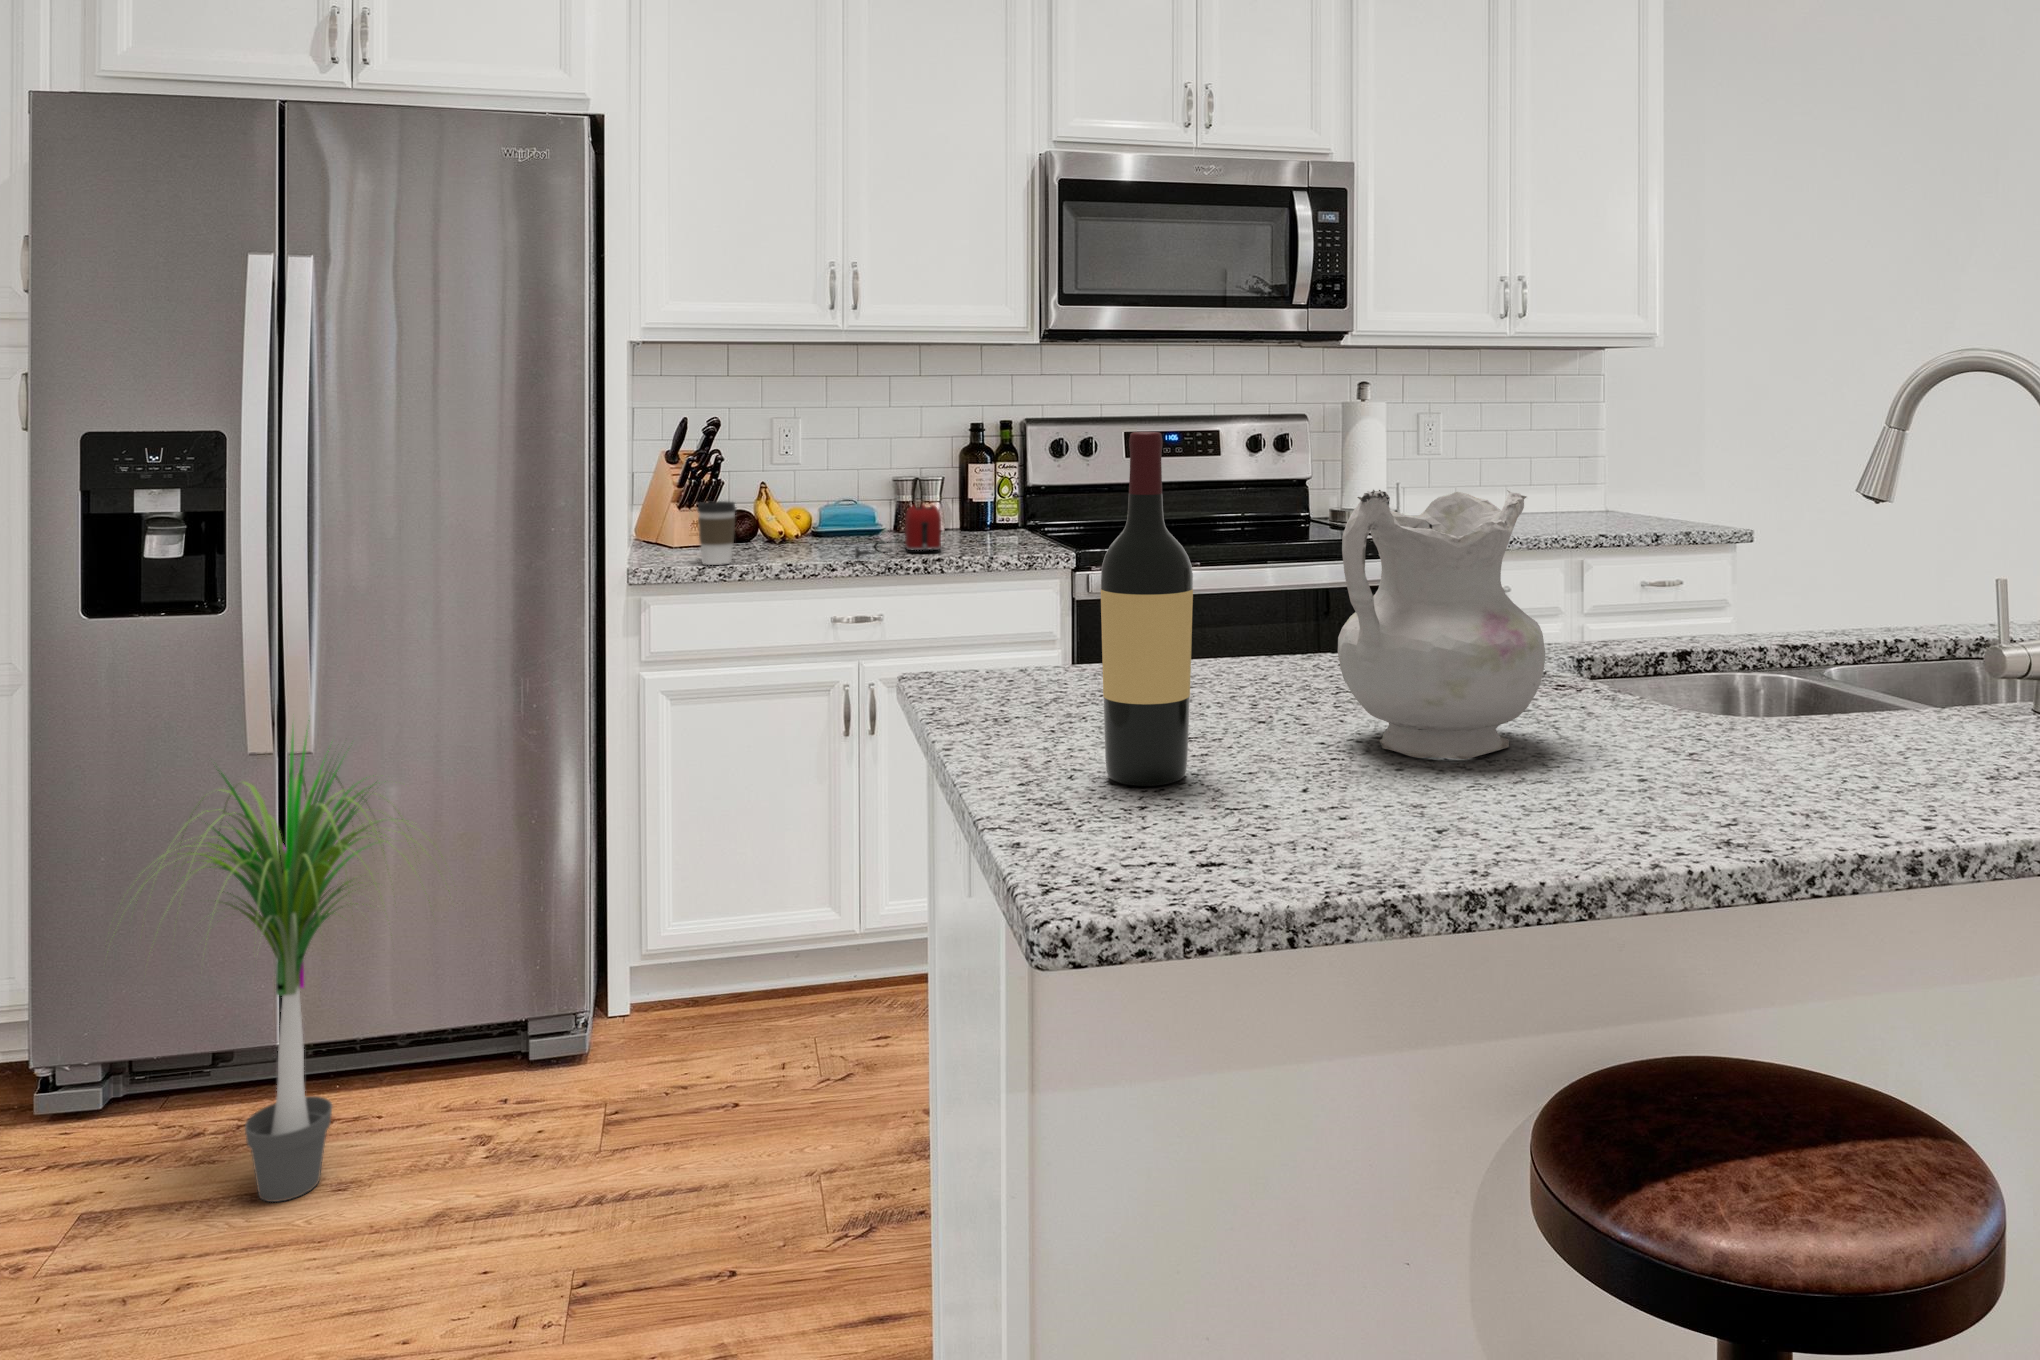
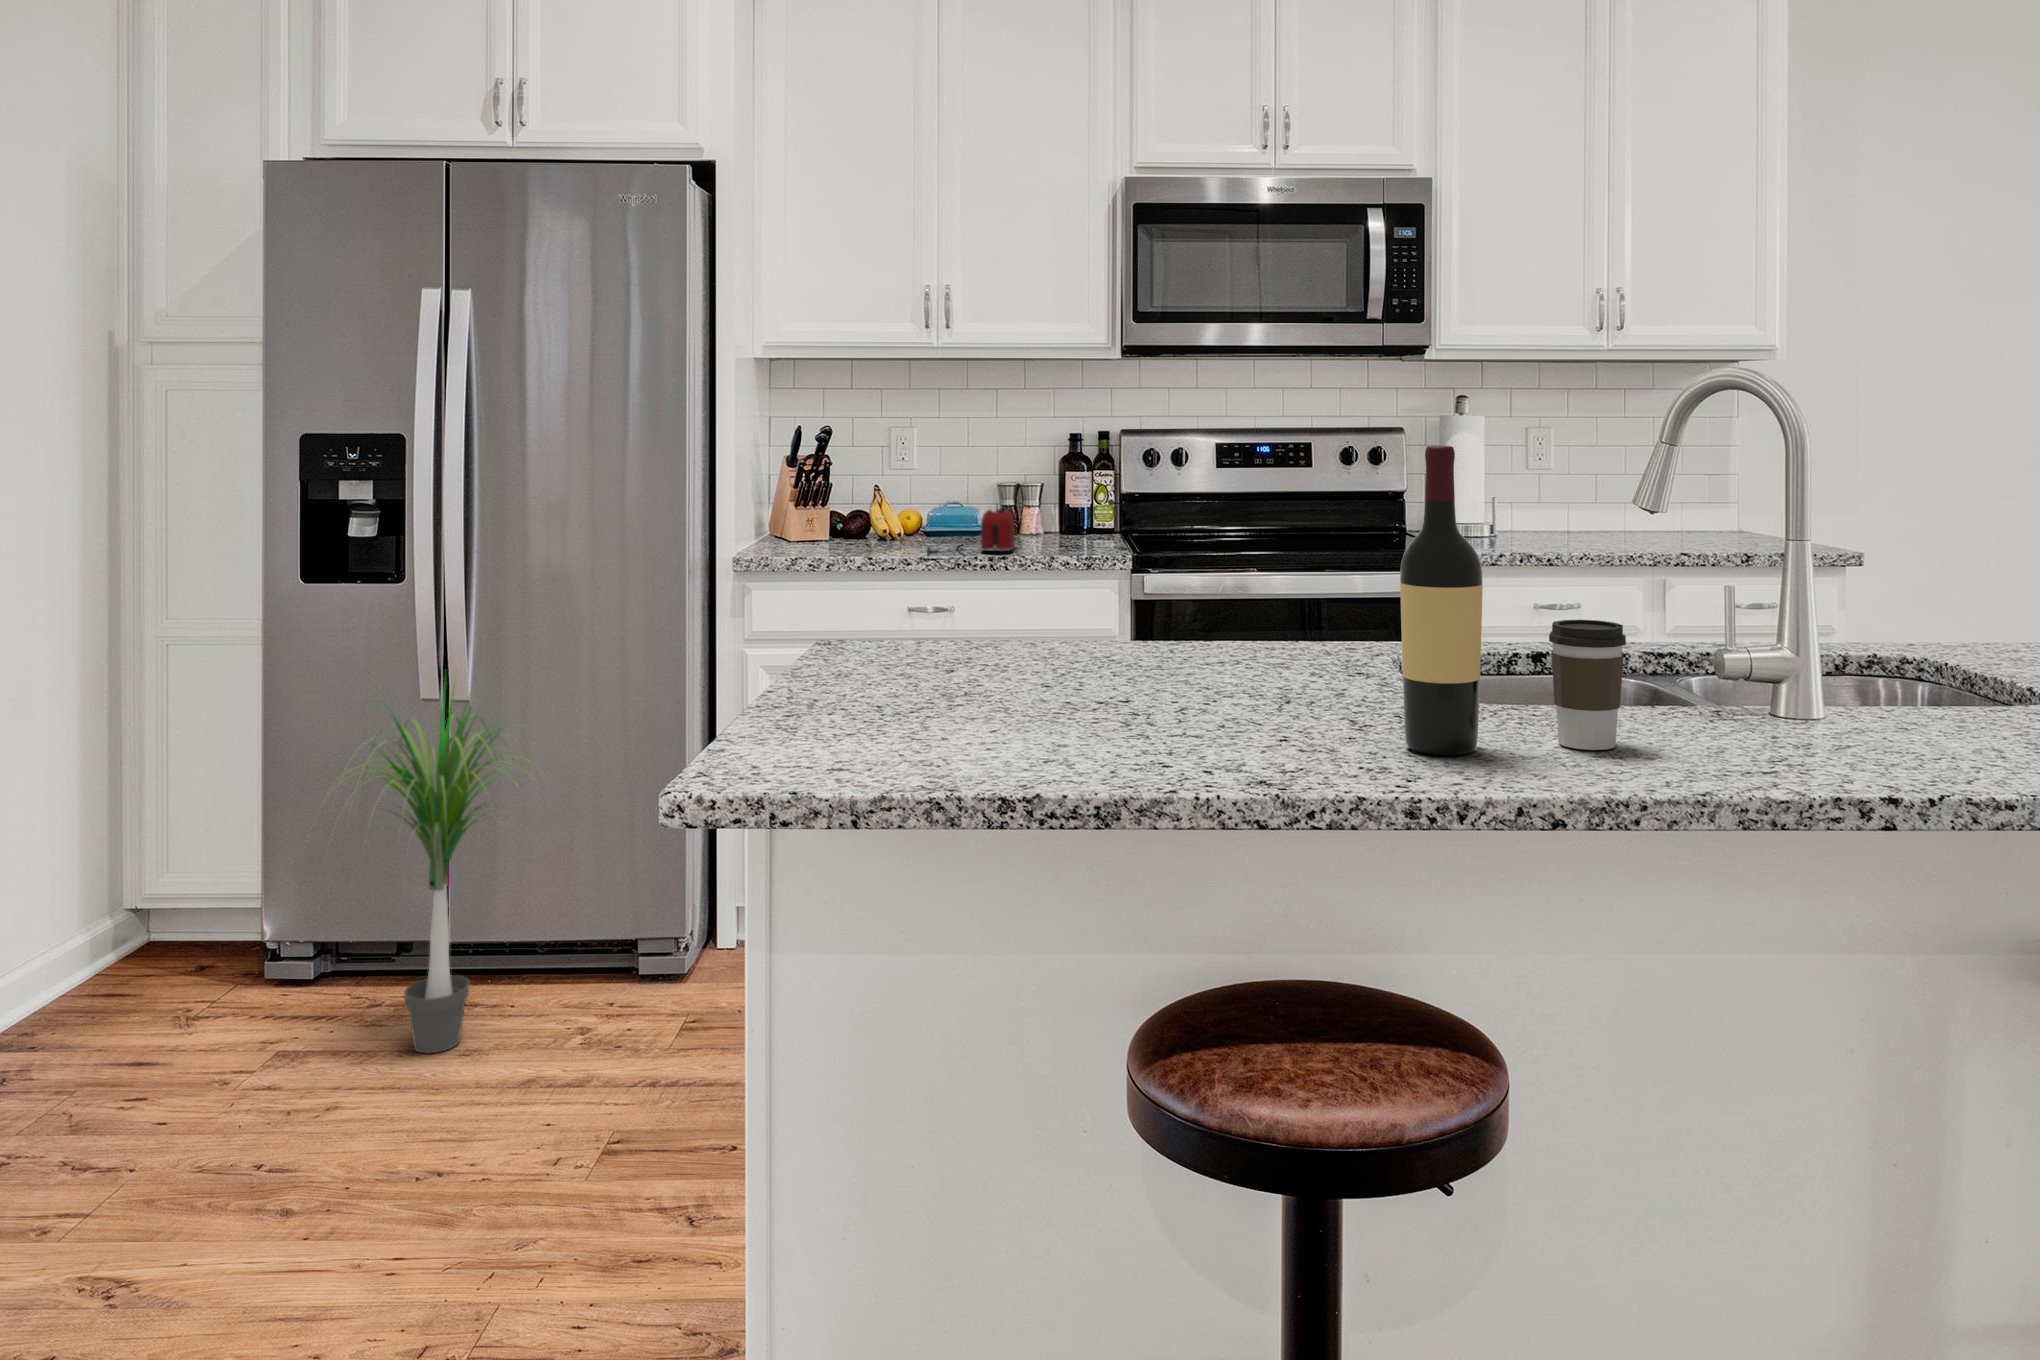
wine bottle: present [1101,432,1193,786] -> present [1400,446,1483,755]
ceramic pitcher: present [1338,490,1545,759] -> none [1053,489,1244,719]
coffee cup: present [697,501,736,565] -> present [1549,620,1626,750]

